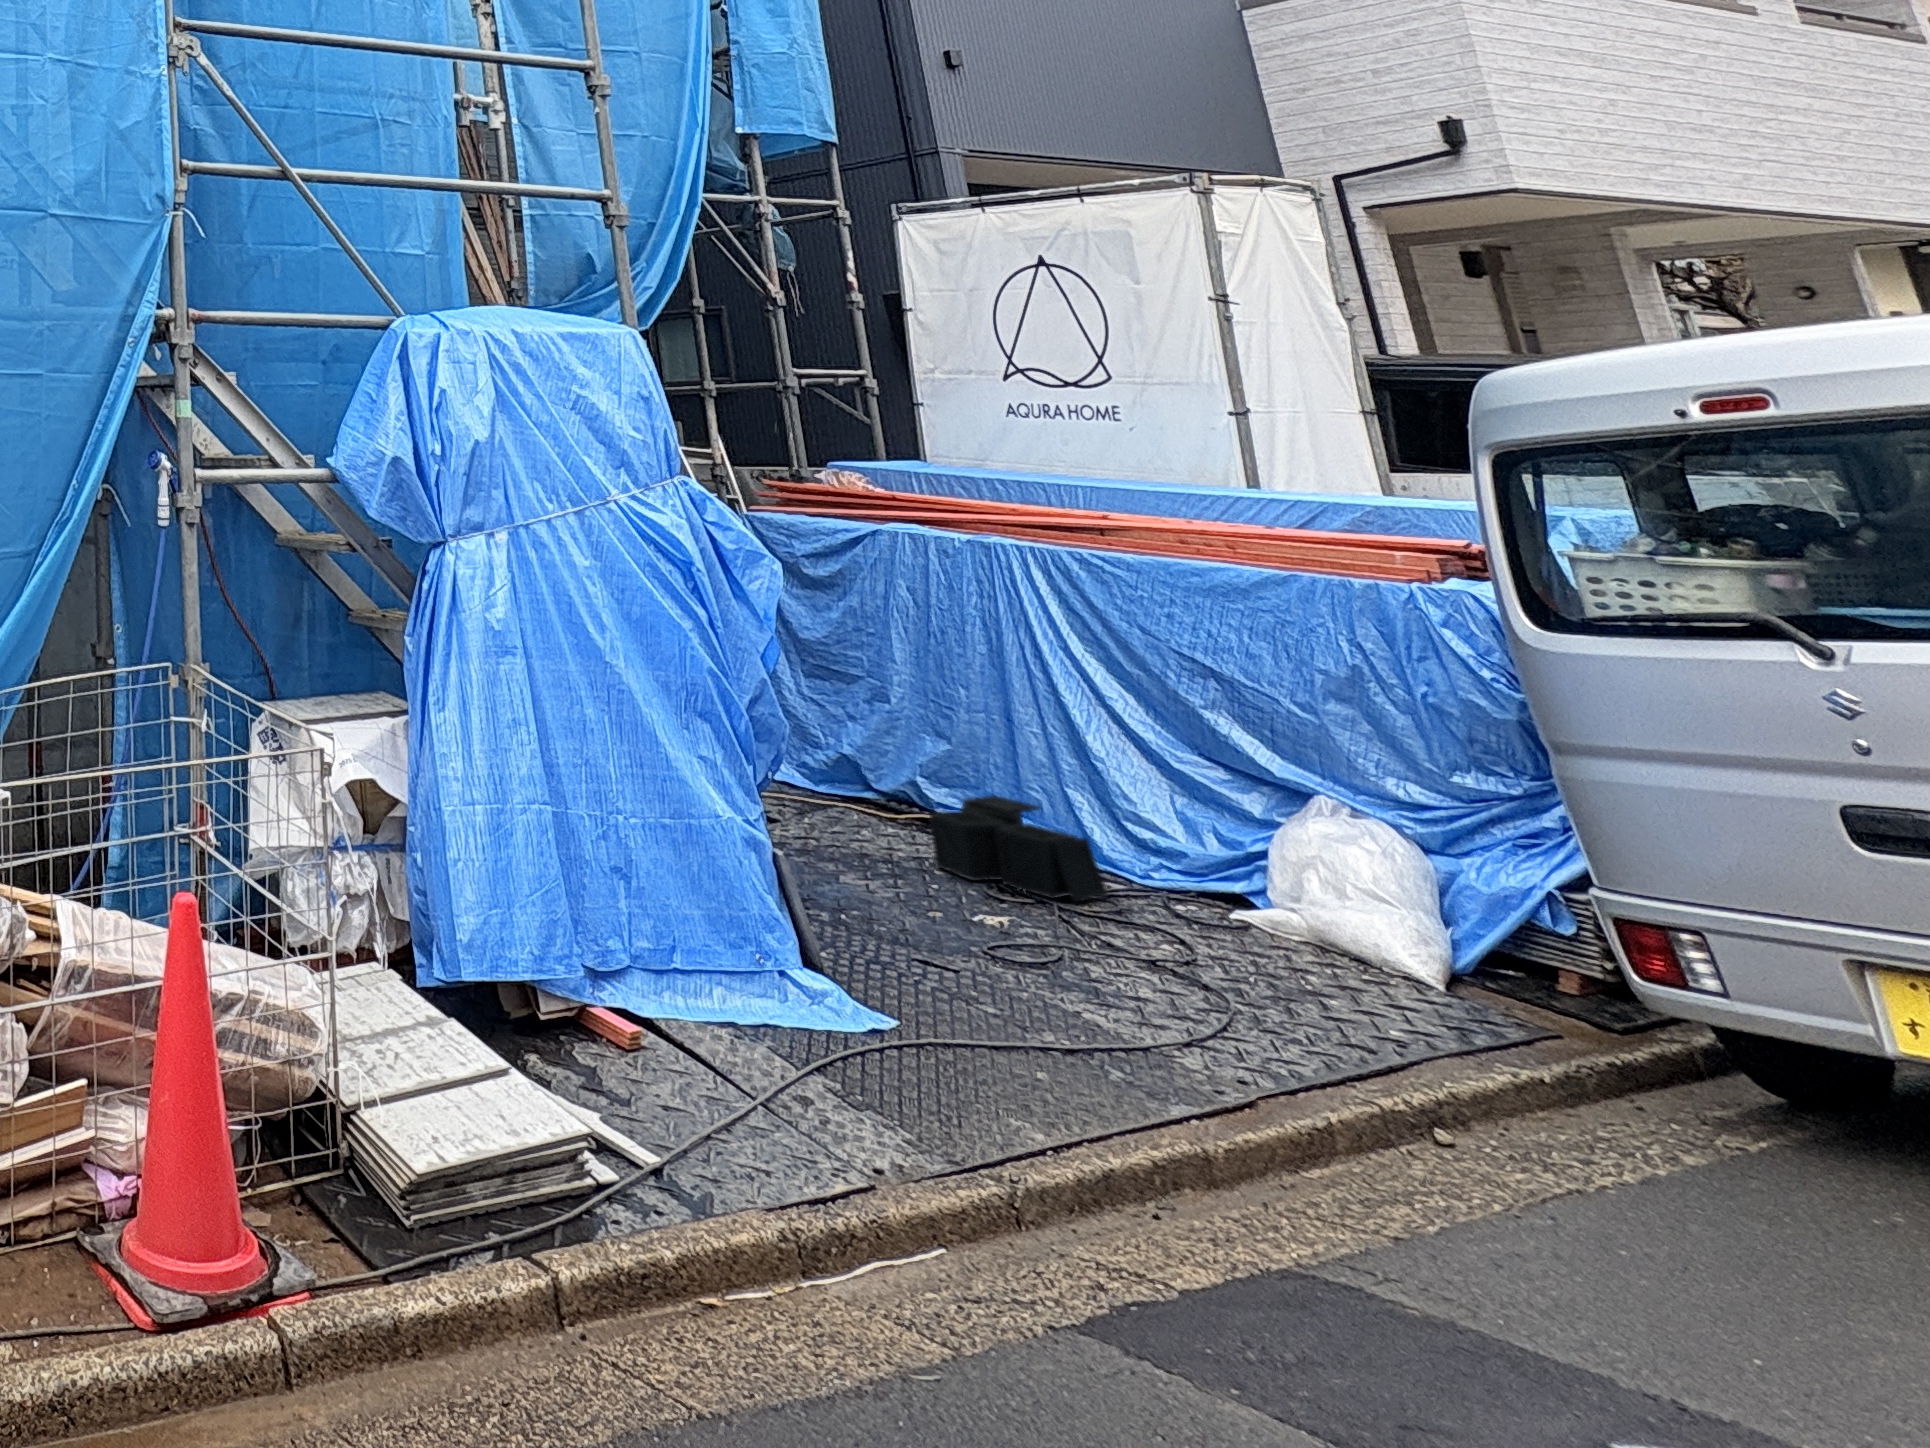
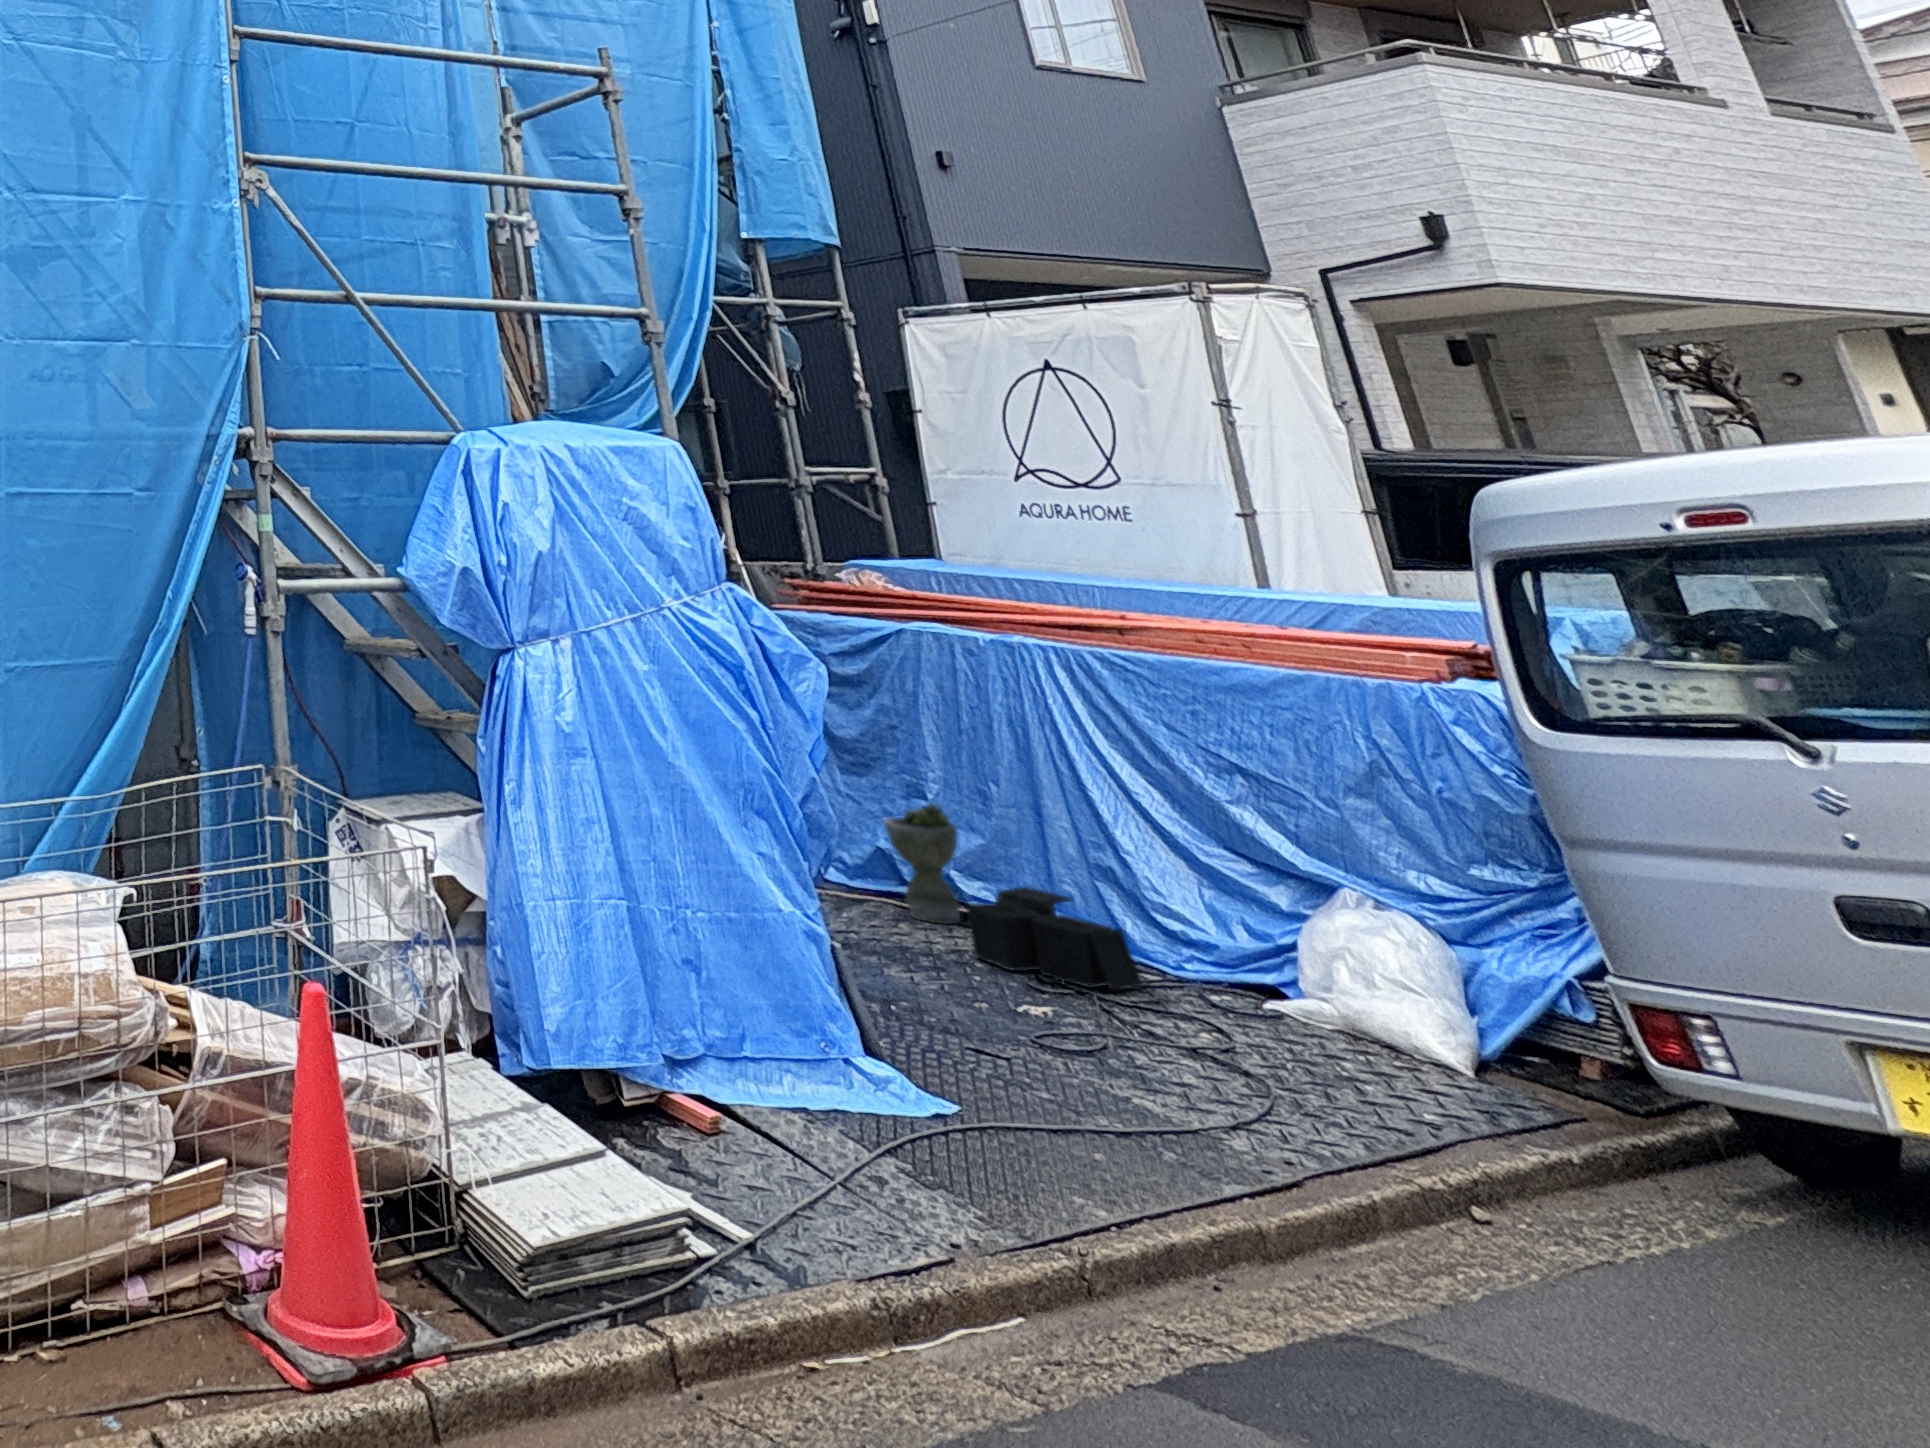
planter: none [850,710,926,833] -> present [884,804,960,924]

